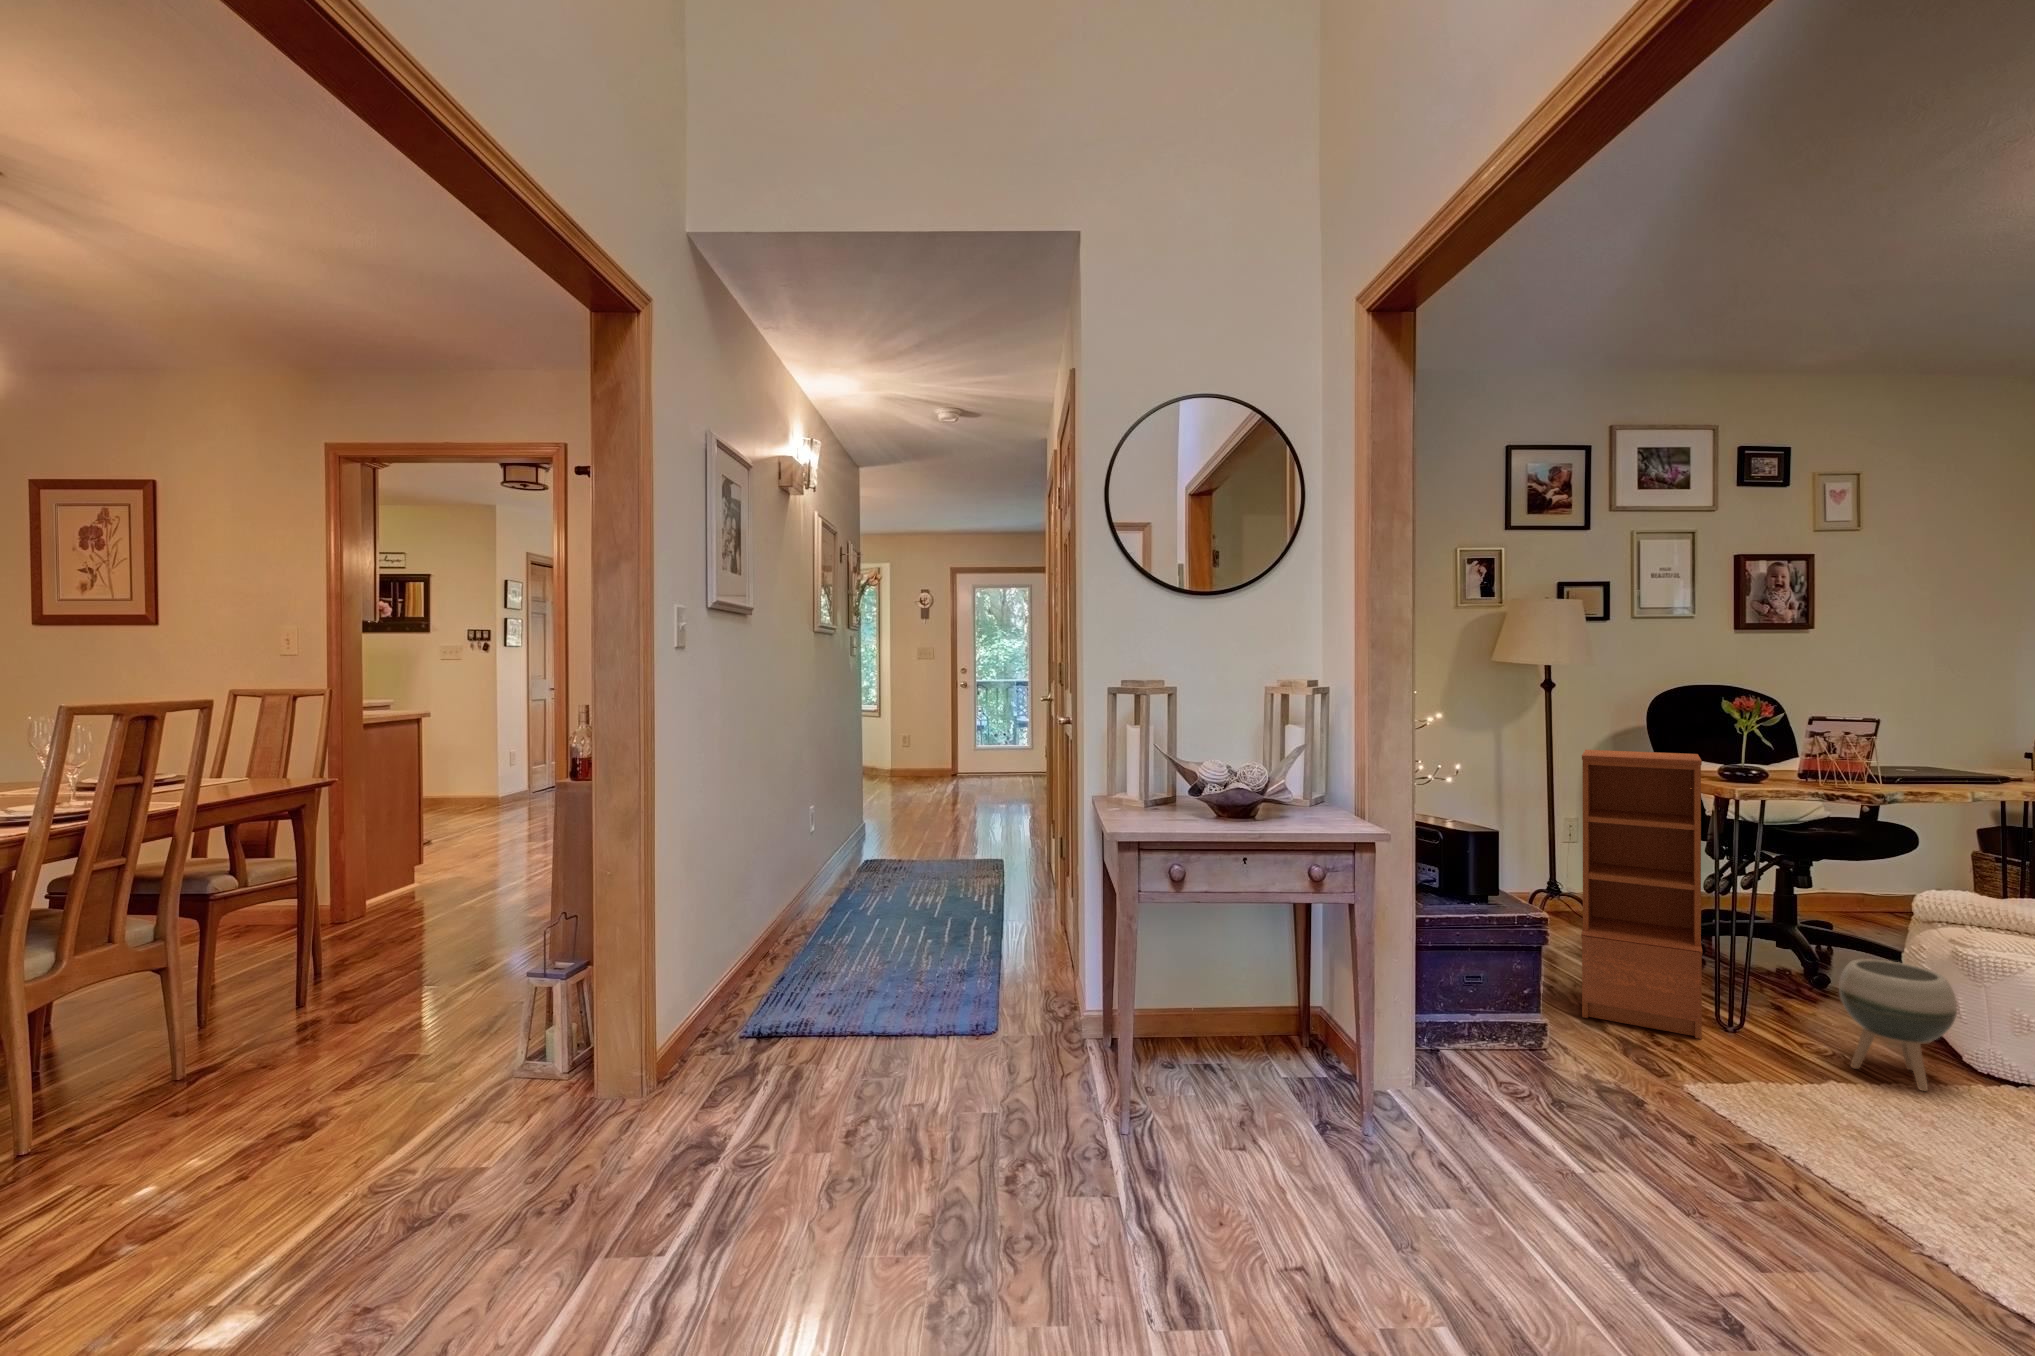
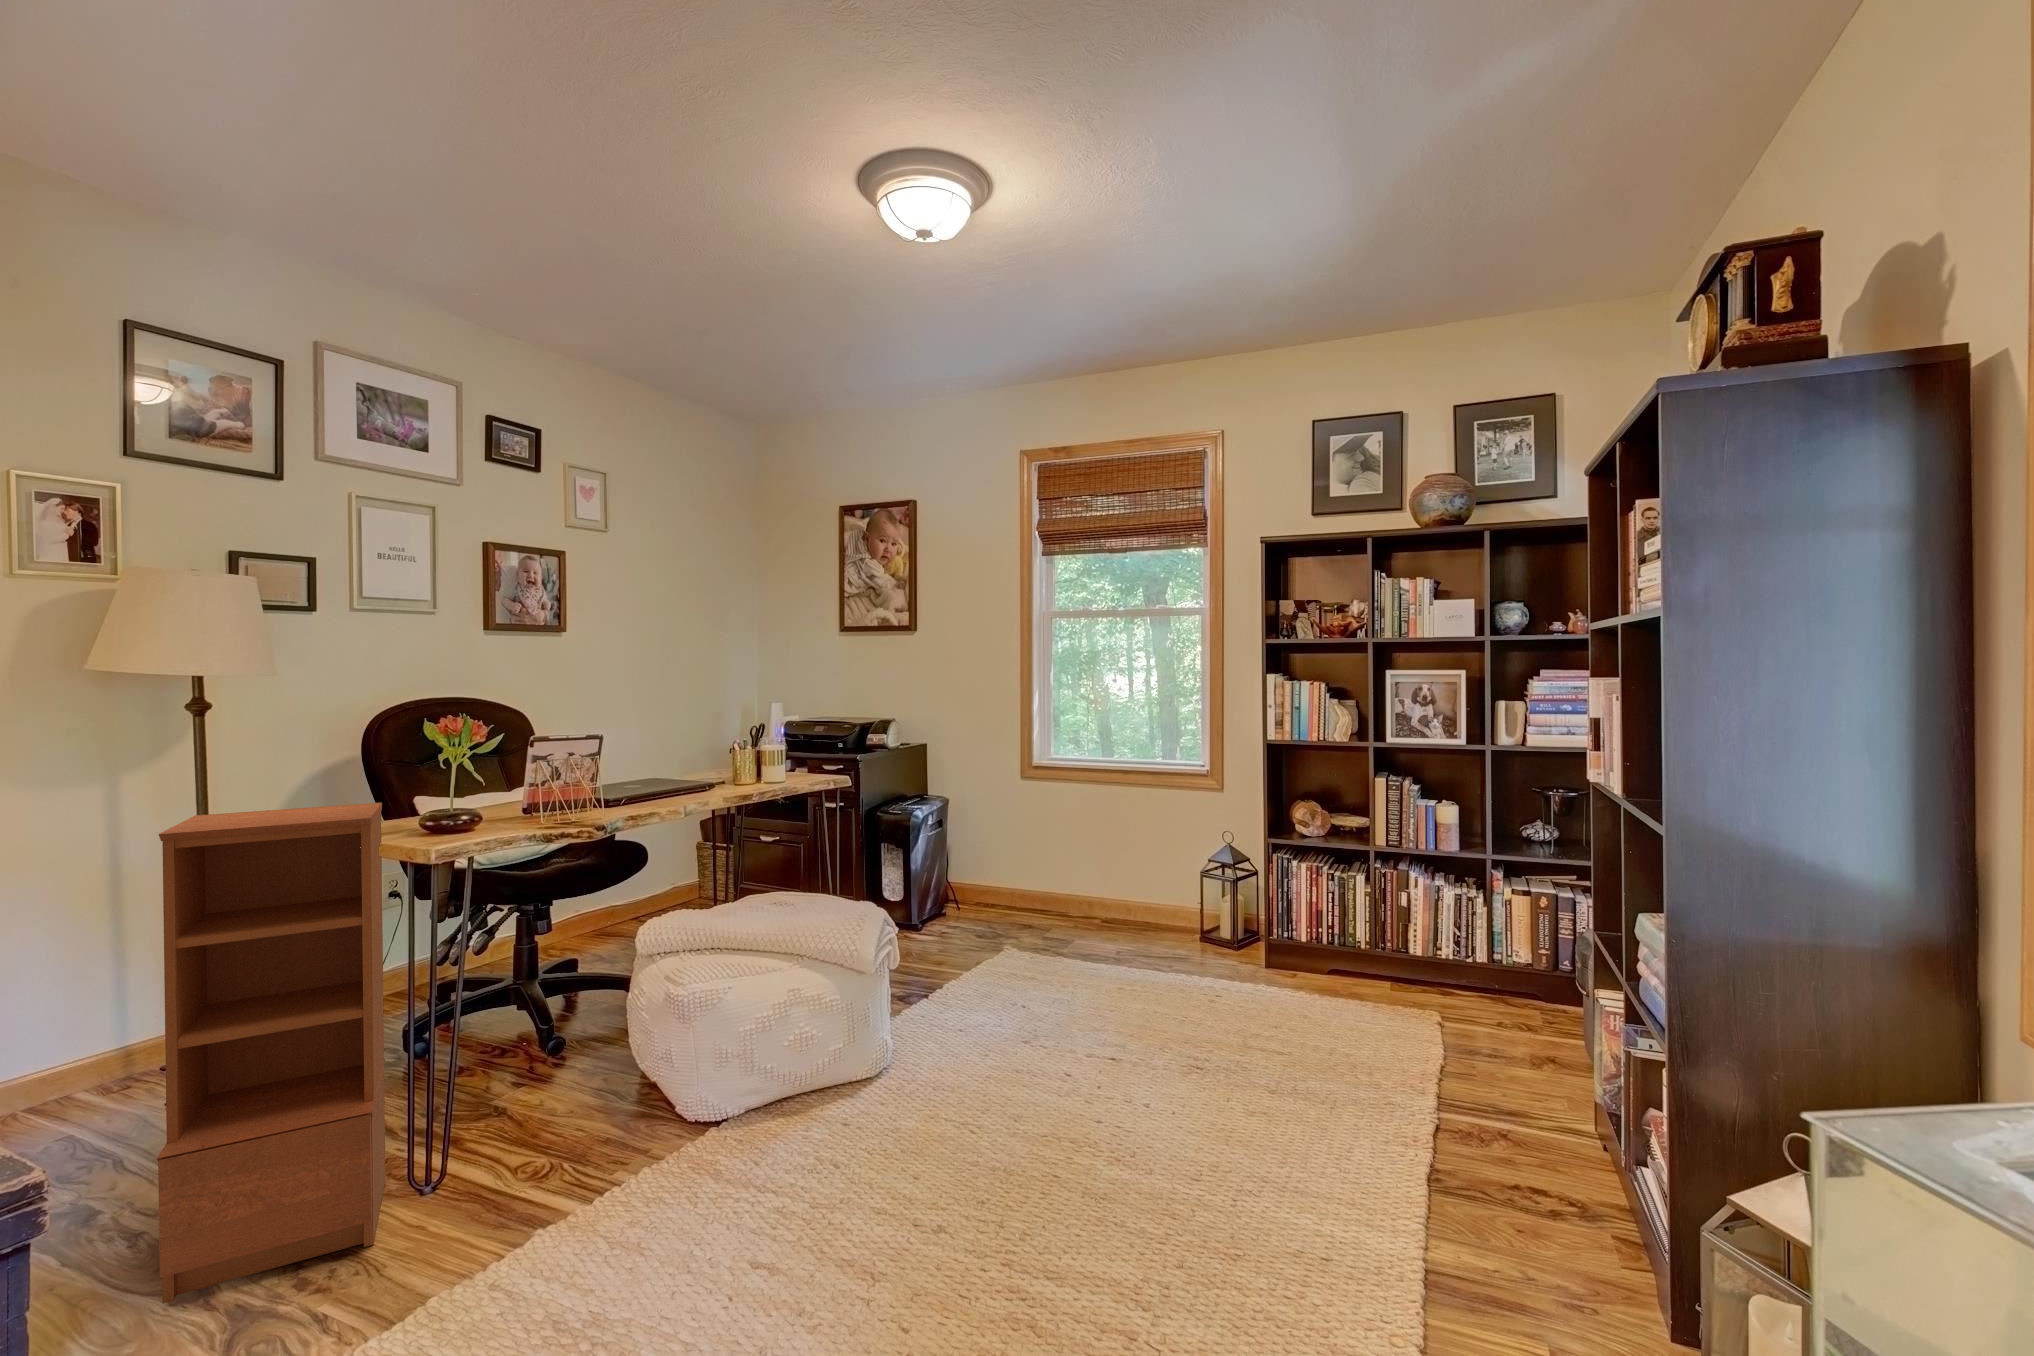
planter: present [1839,959,1957,1091] -> none [551,1032,666,1193]

